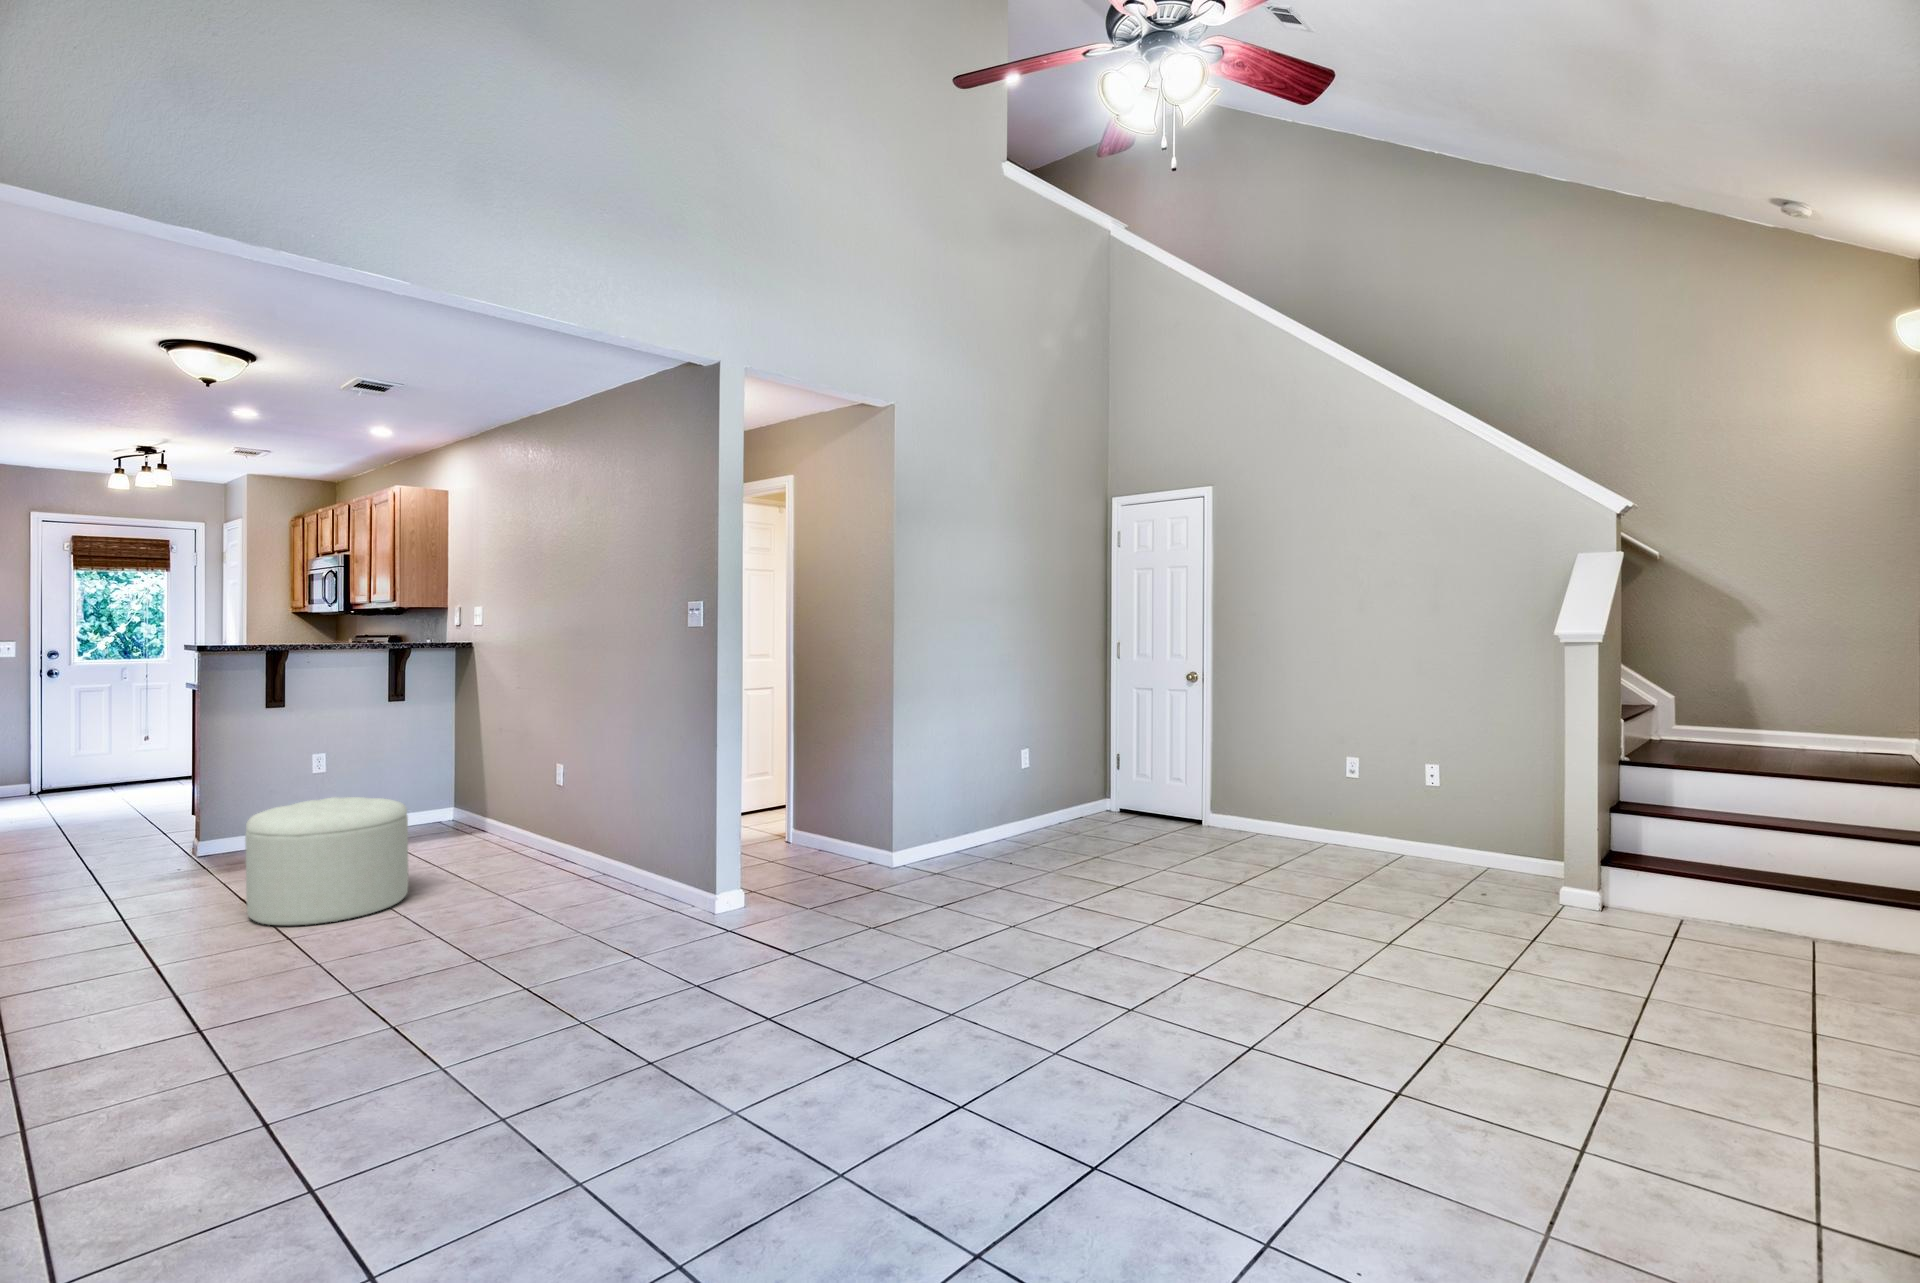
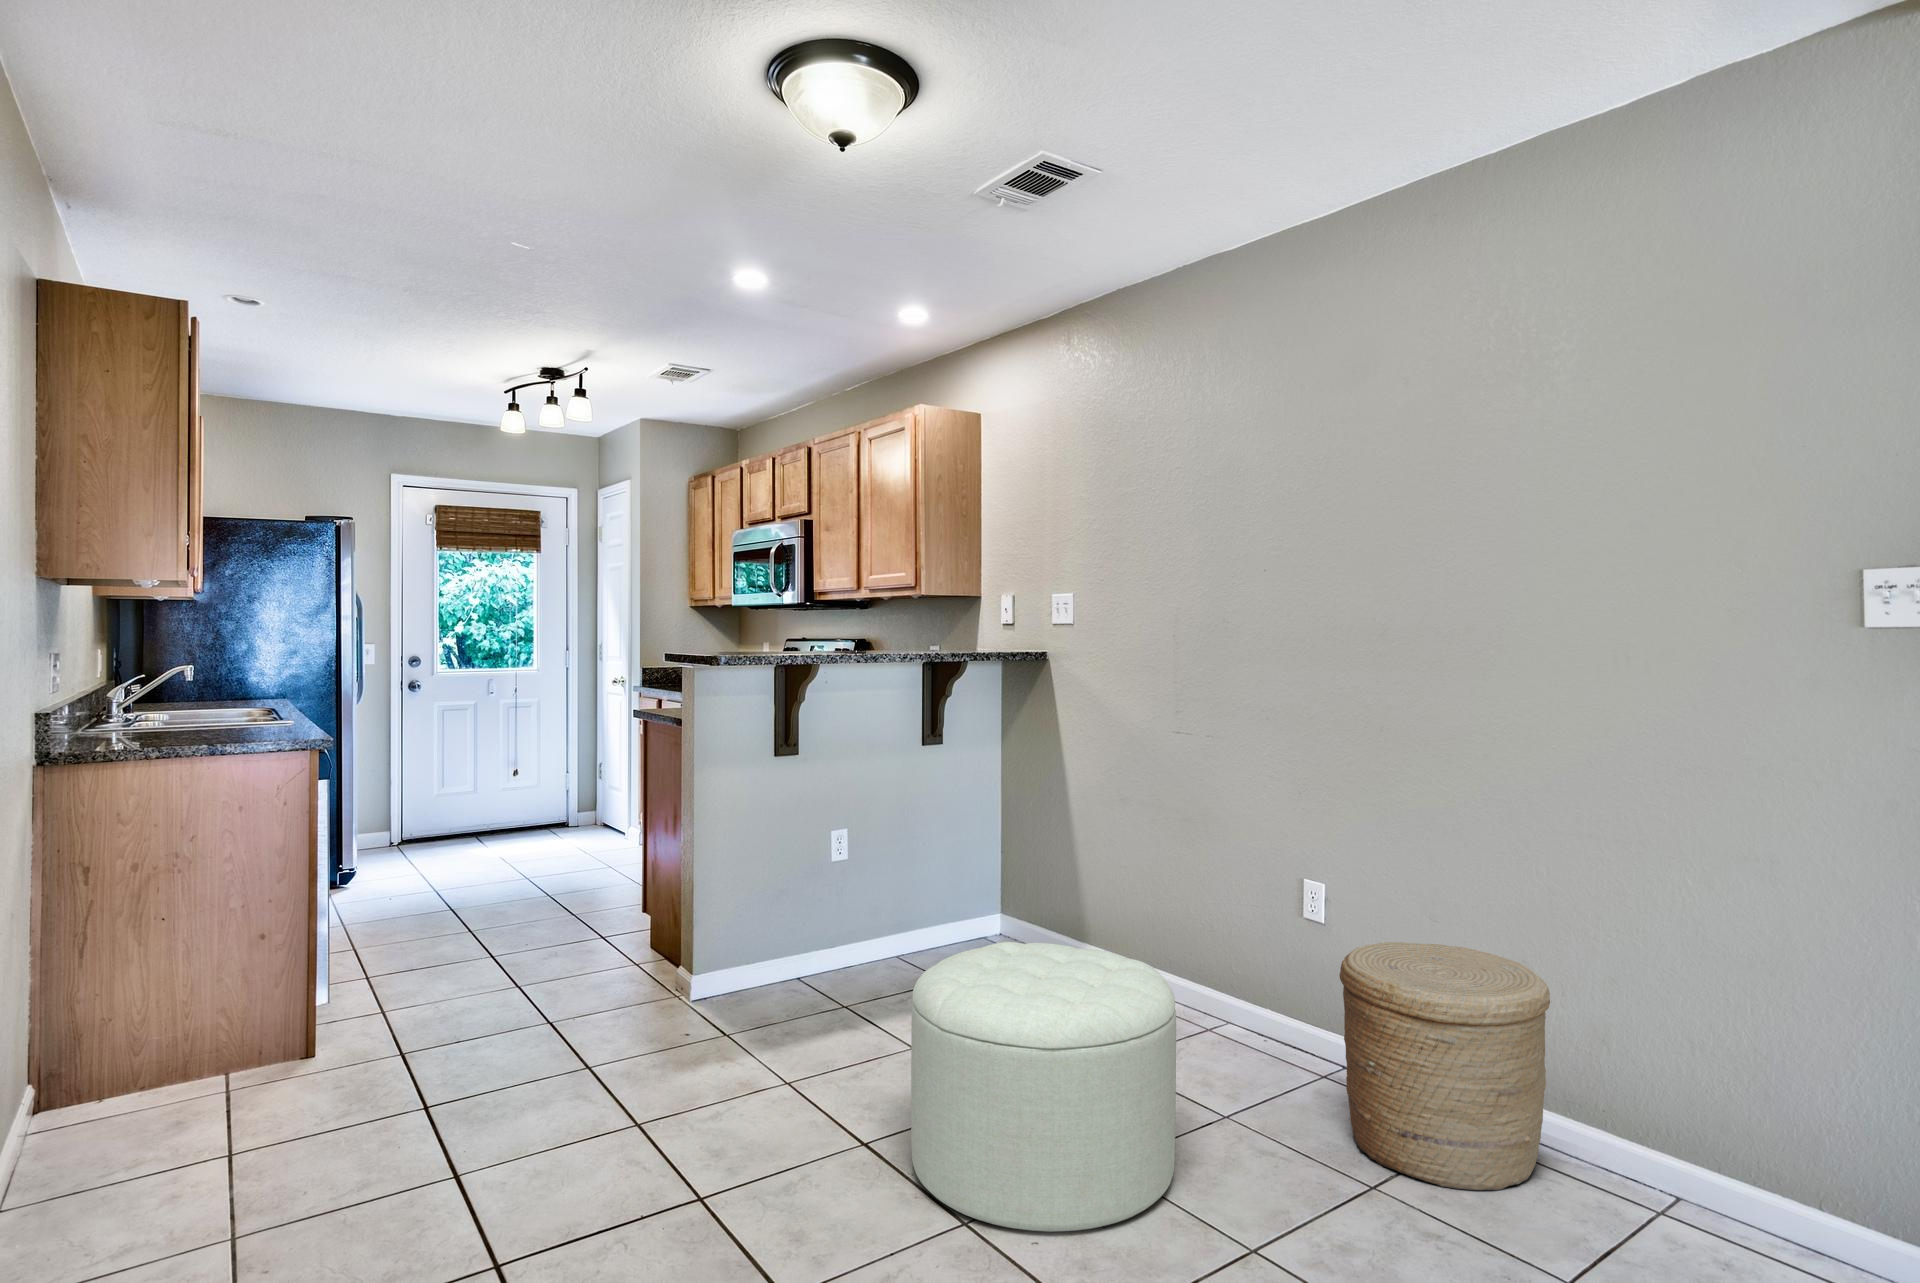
woven basket: none [509,789,613,898] -> present [1339,942,1550,1190]

